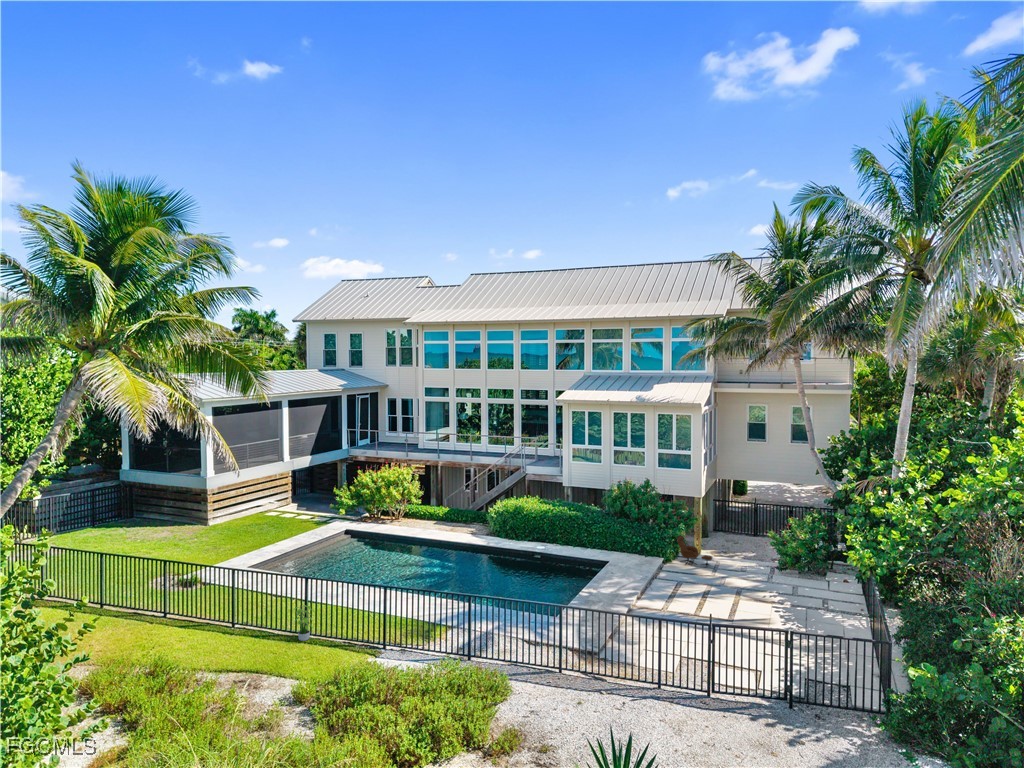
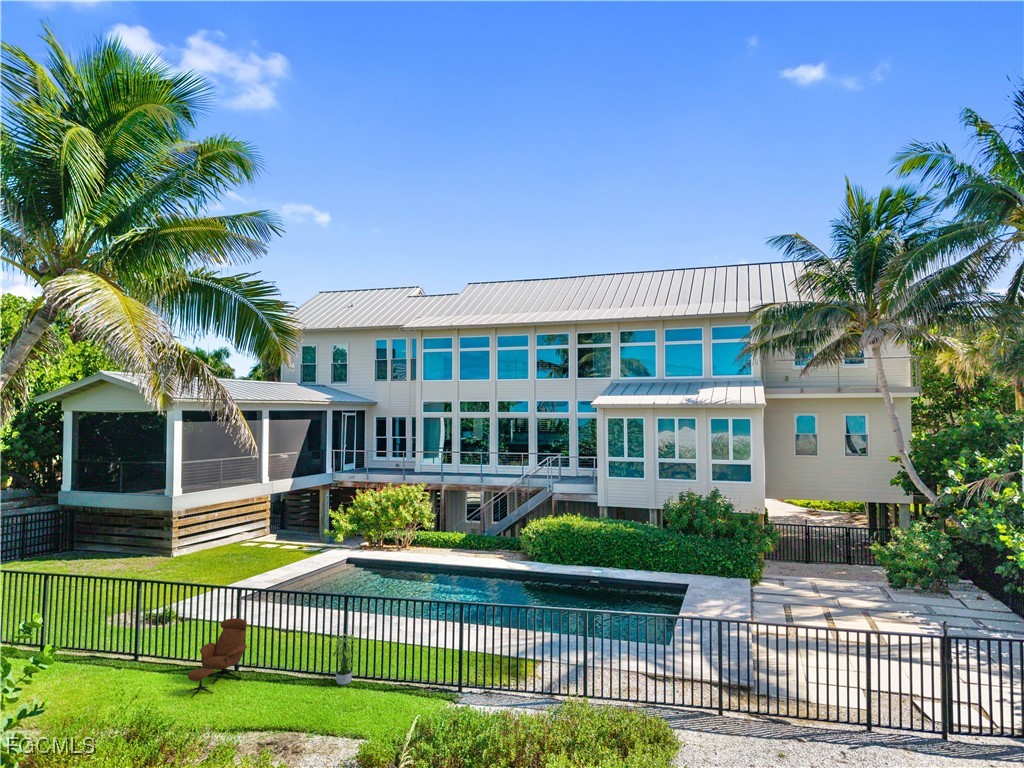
lounge chair: present [677,536,712,565] -> present [187,618,247,698]

